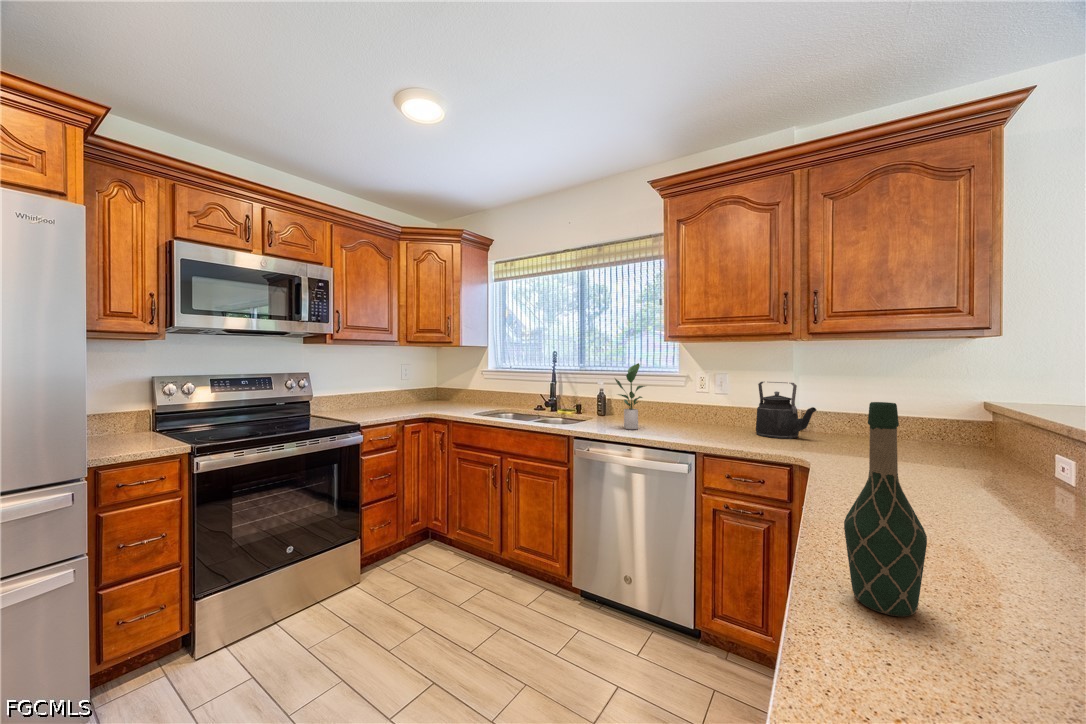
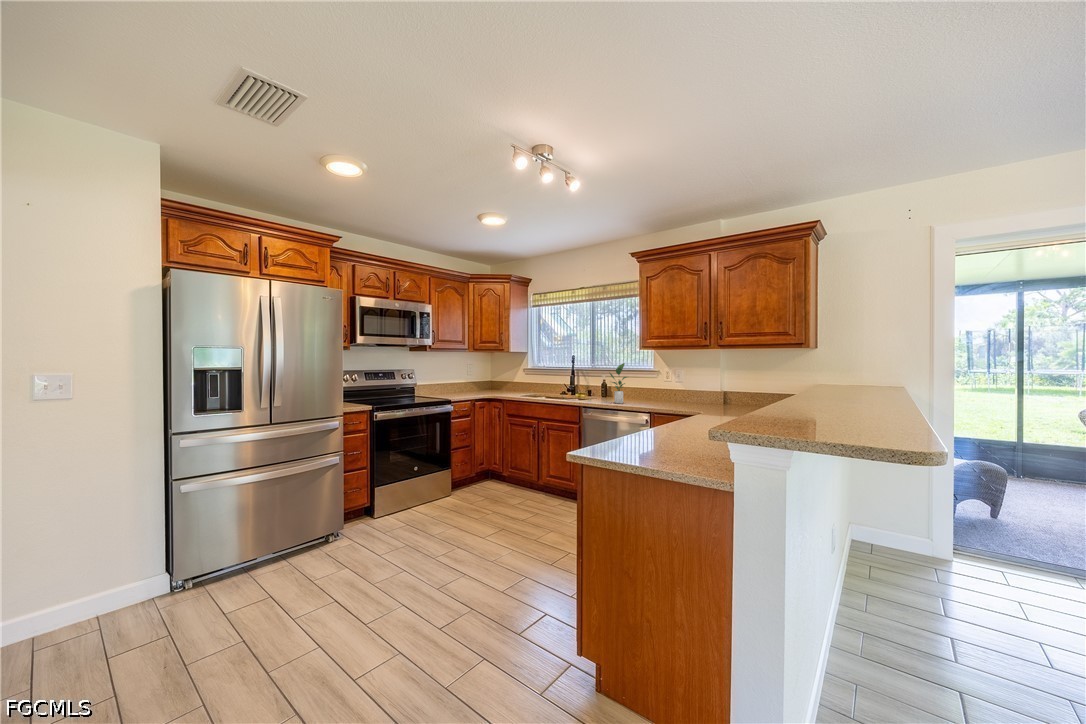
kettle: present [756,382,816,439] -> none [694,374,725,407]
wine bottle: present [844,402,927,616] -> none [657,371,678,434]

